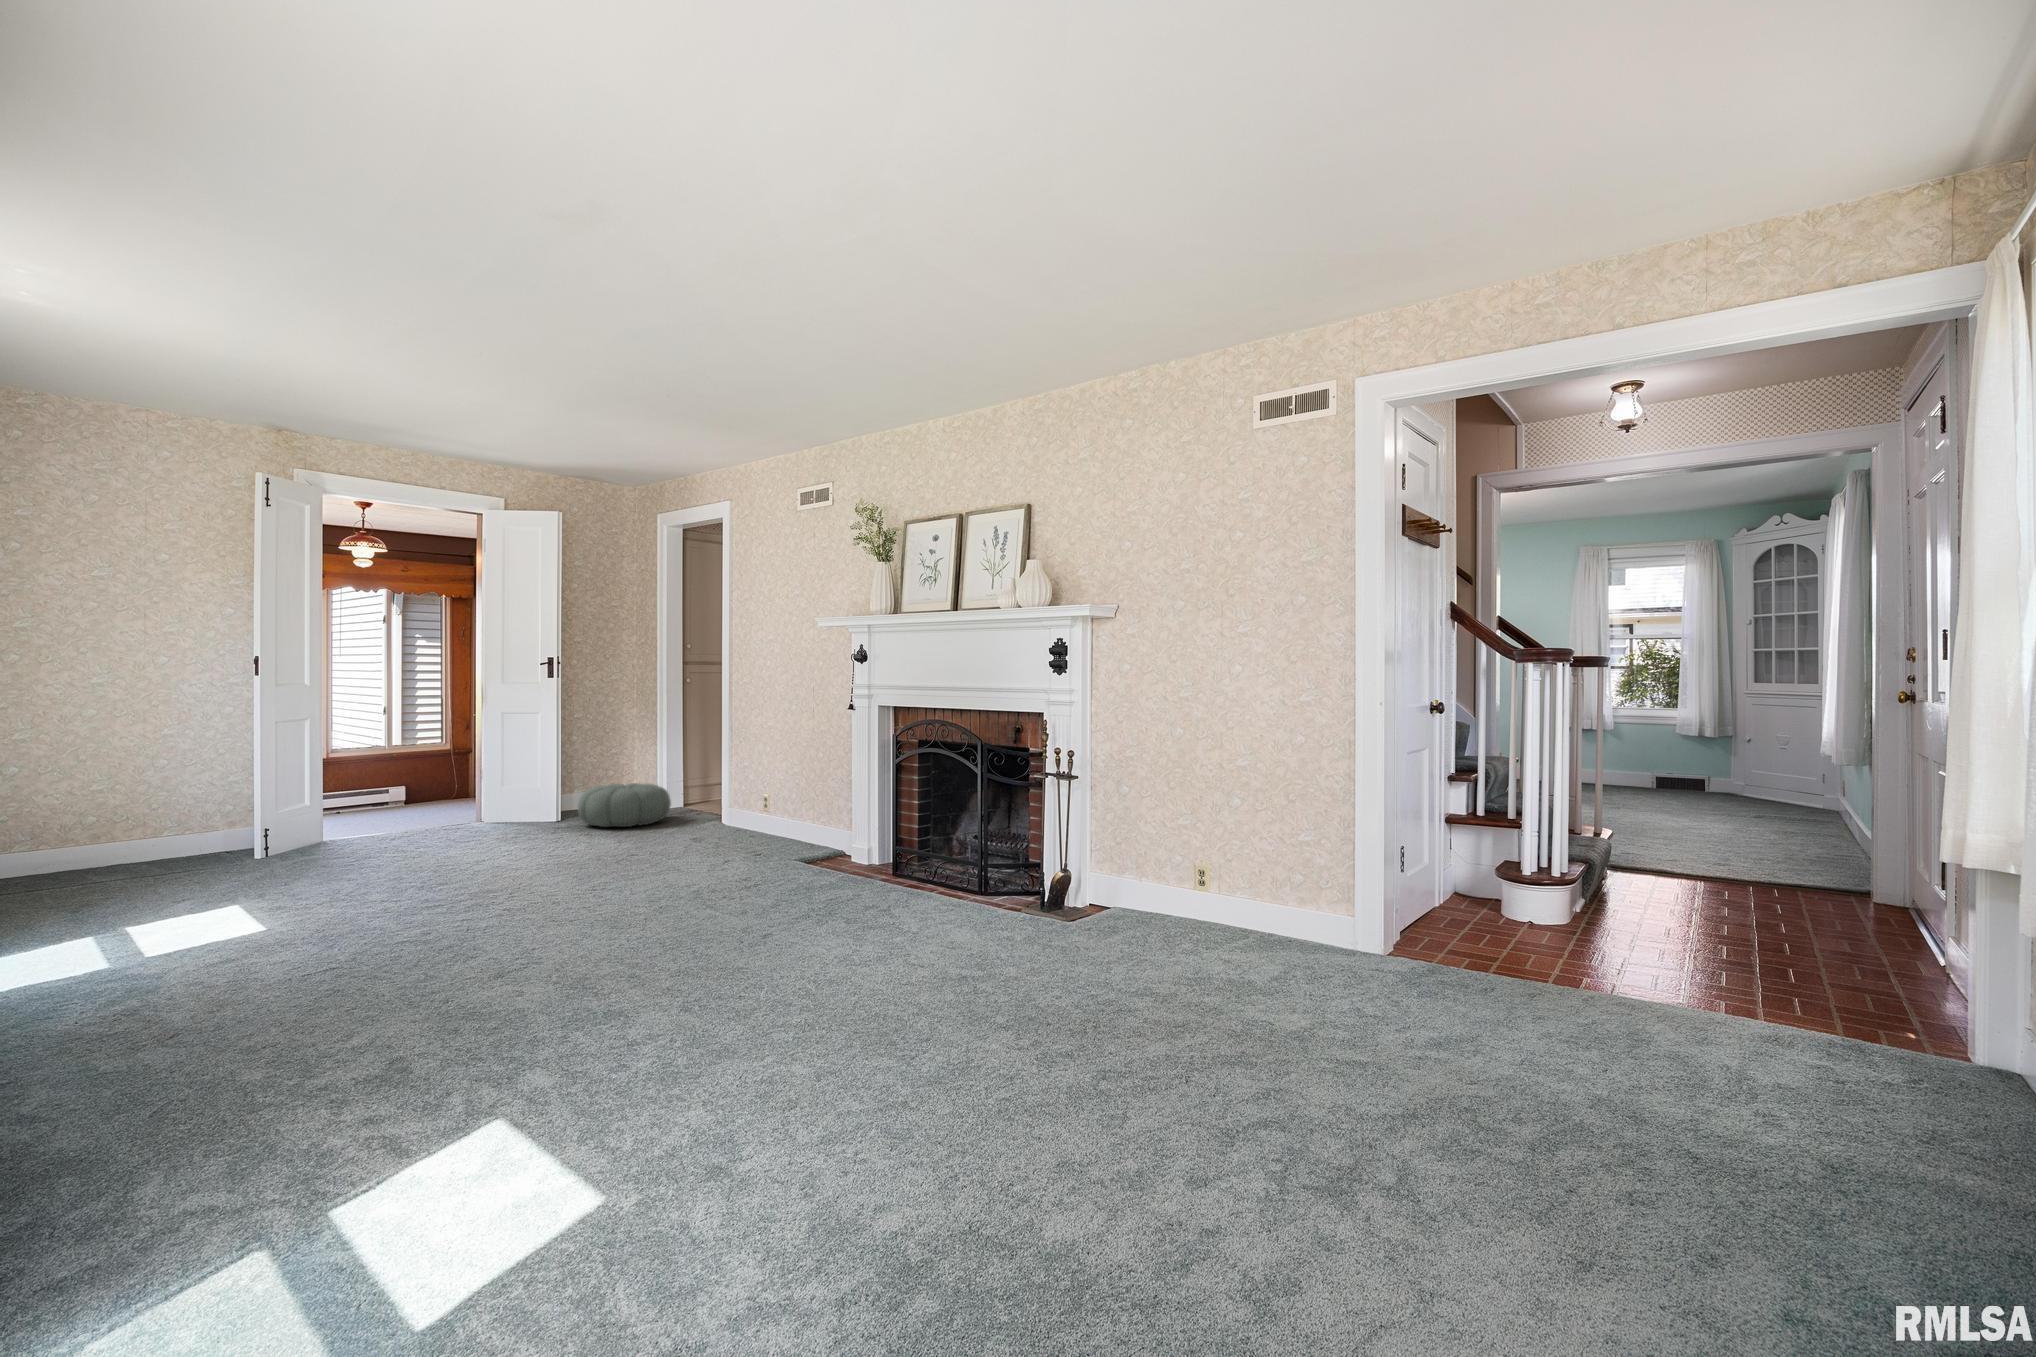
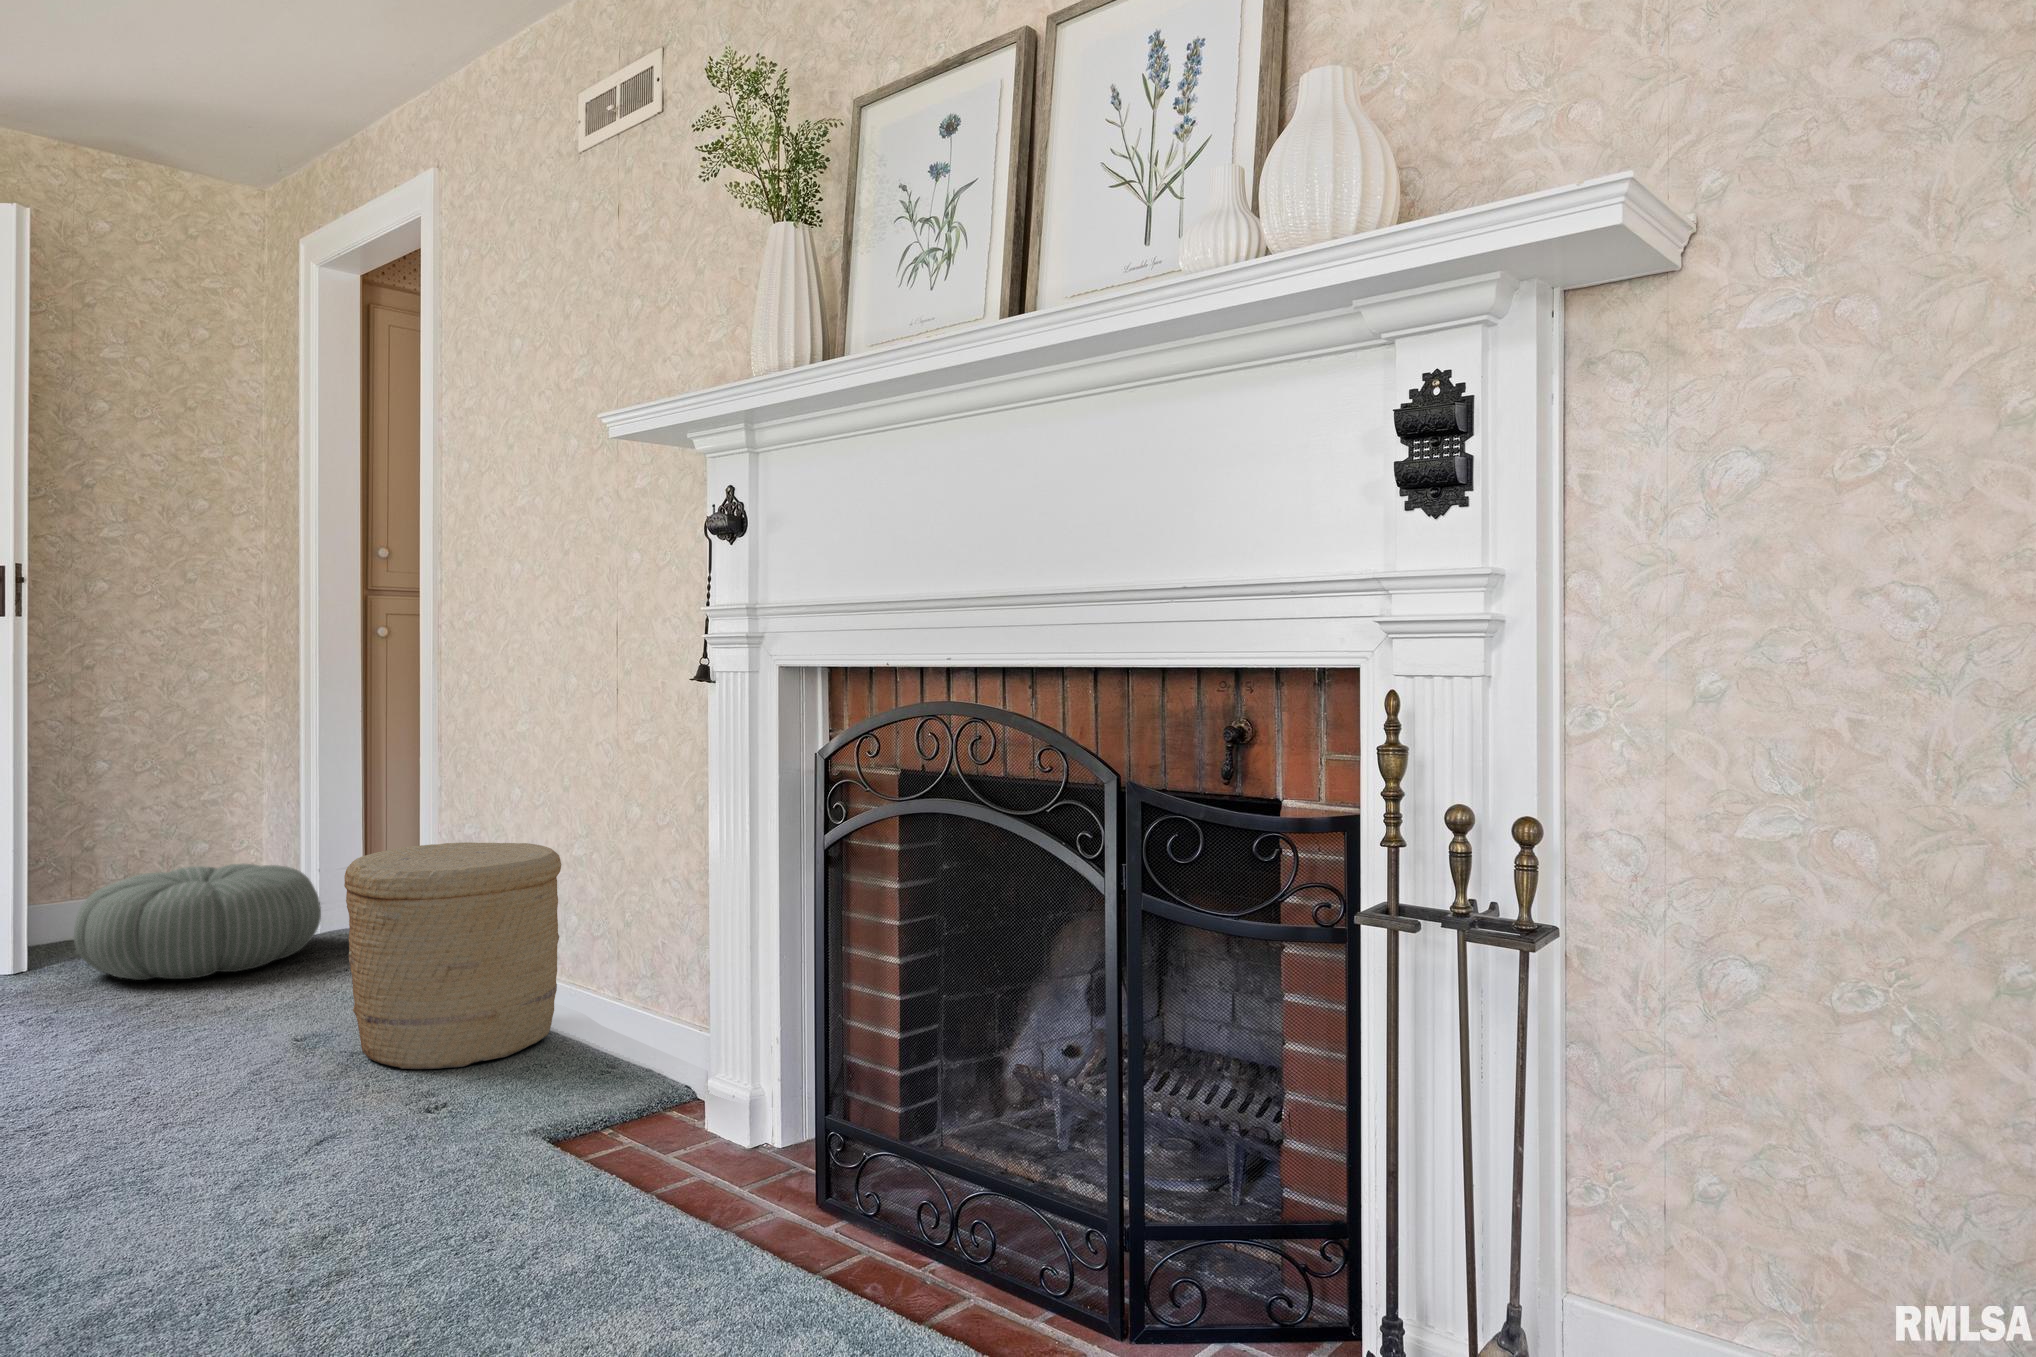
woven basket: none [713,770,789,849] -> present [344,842,561,1069]

